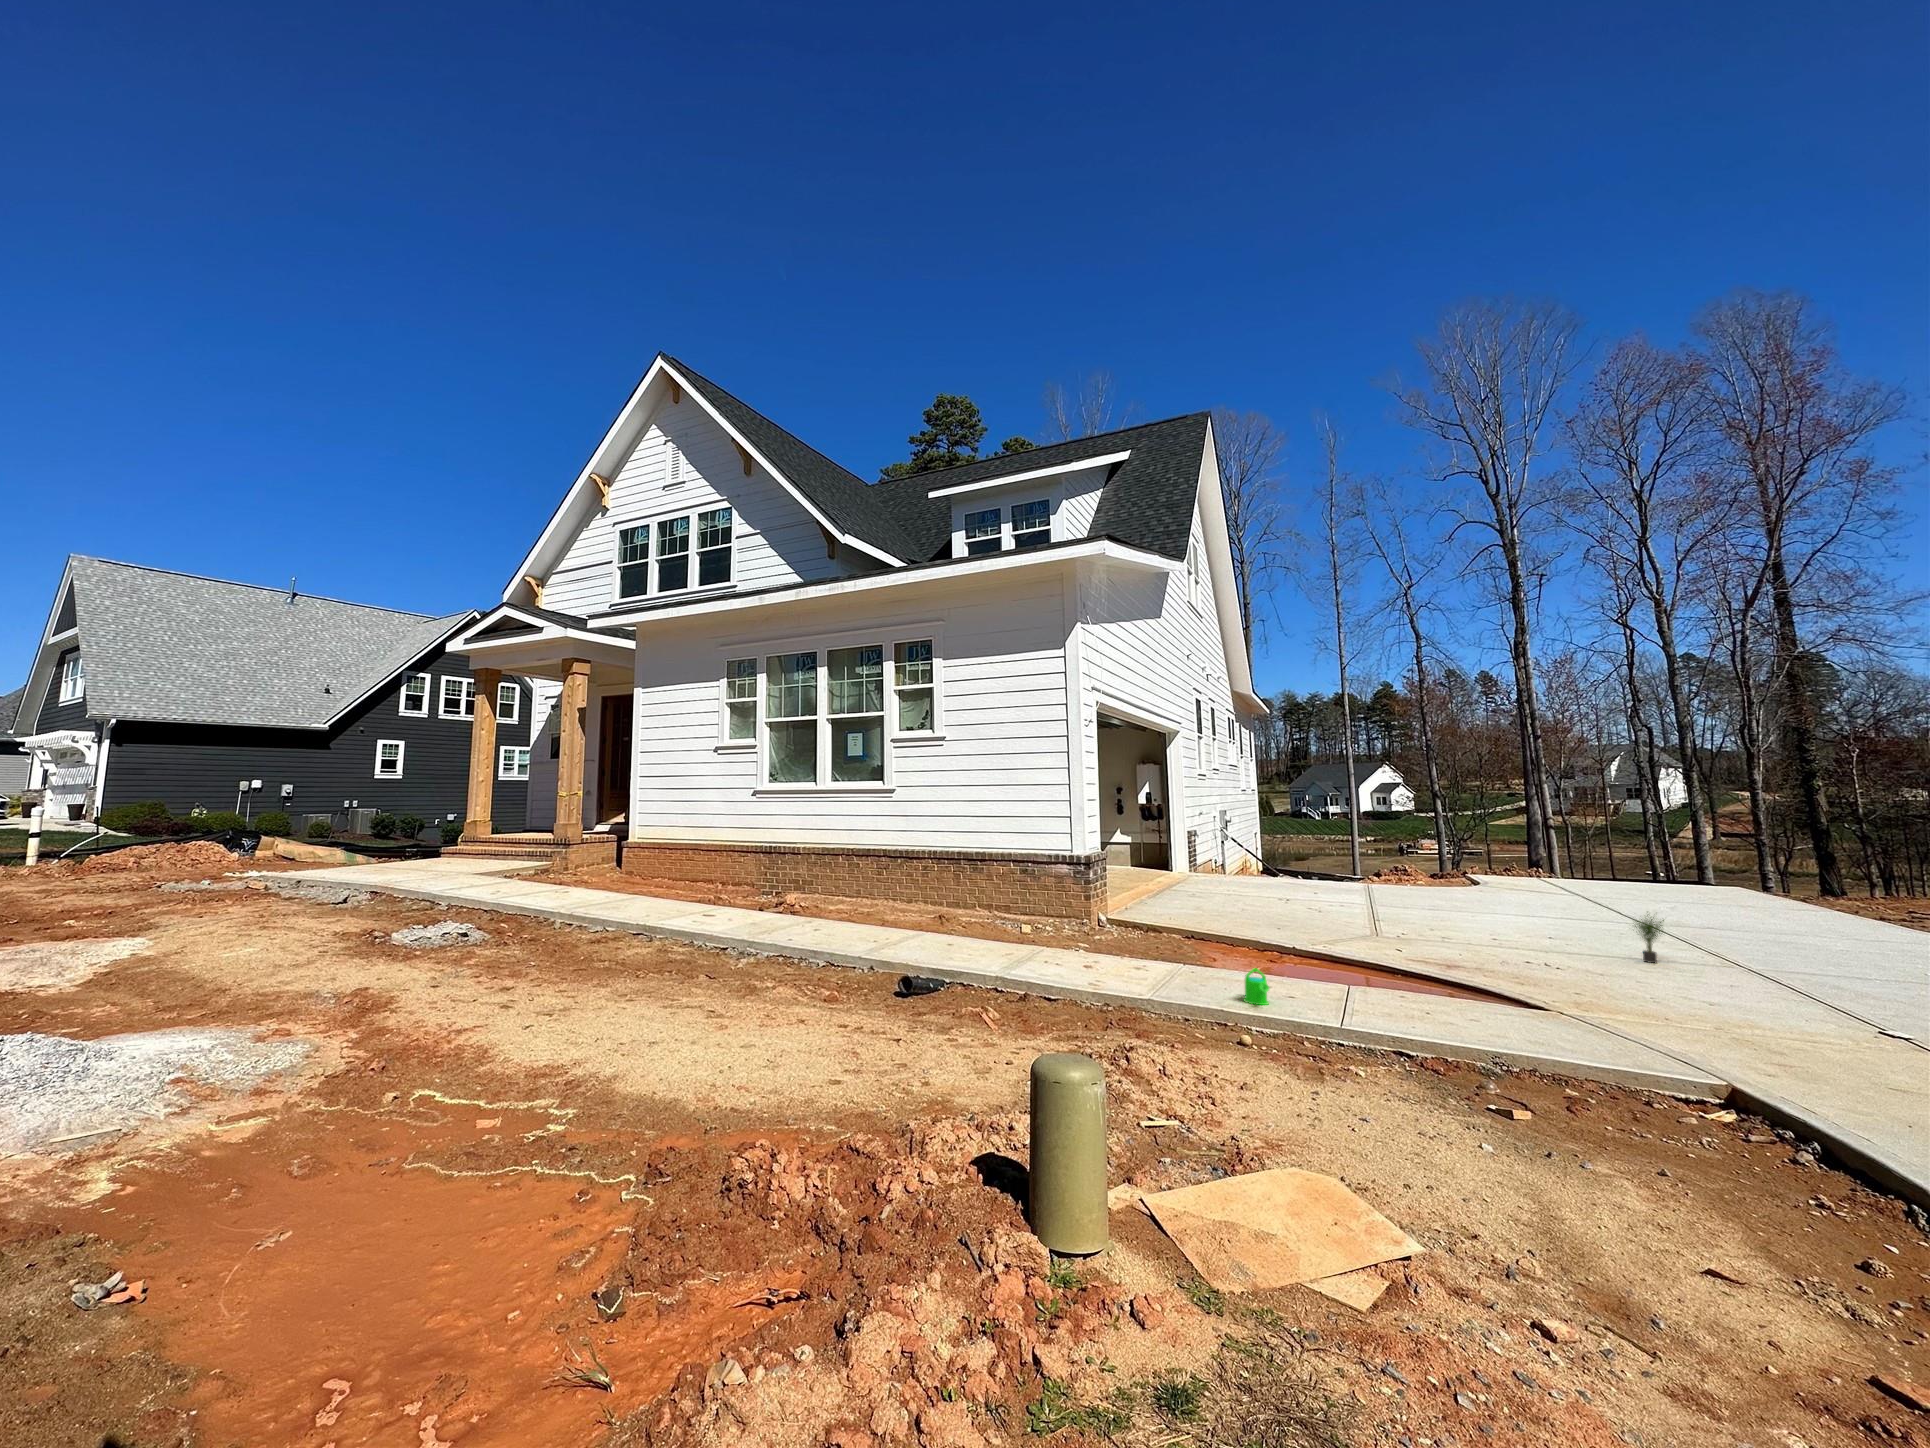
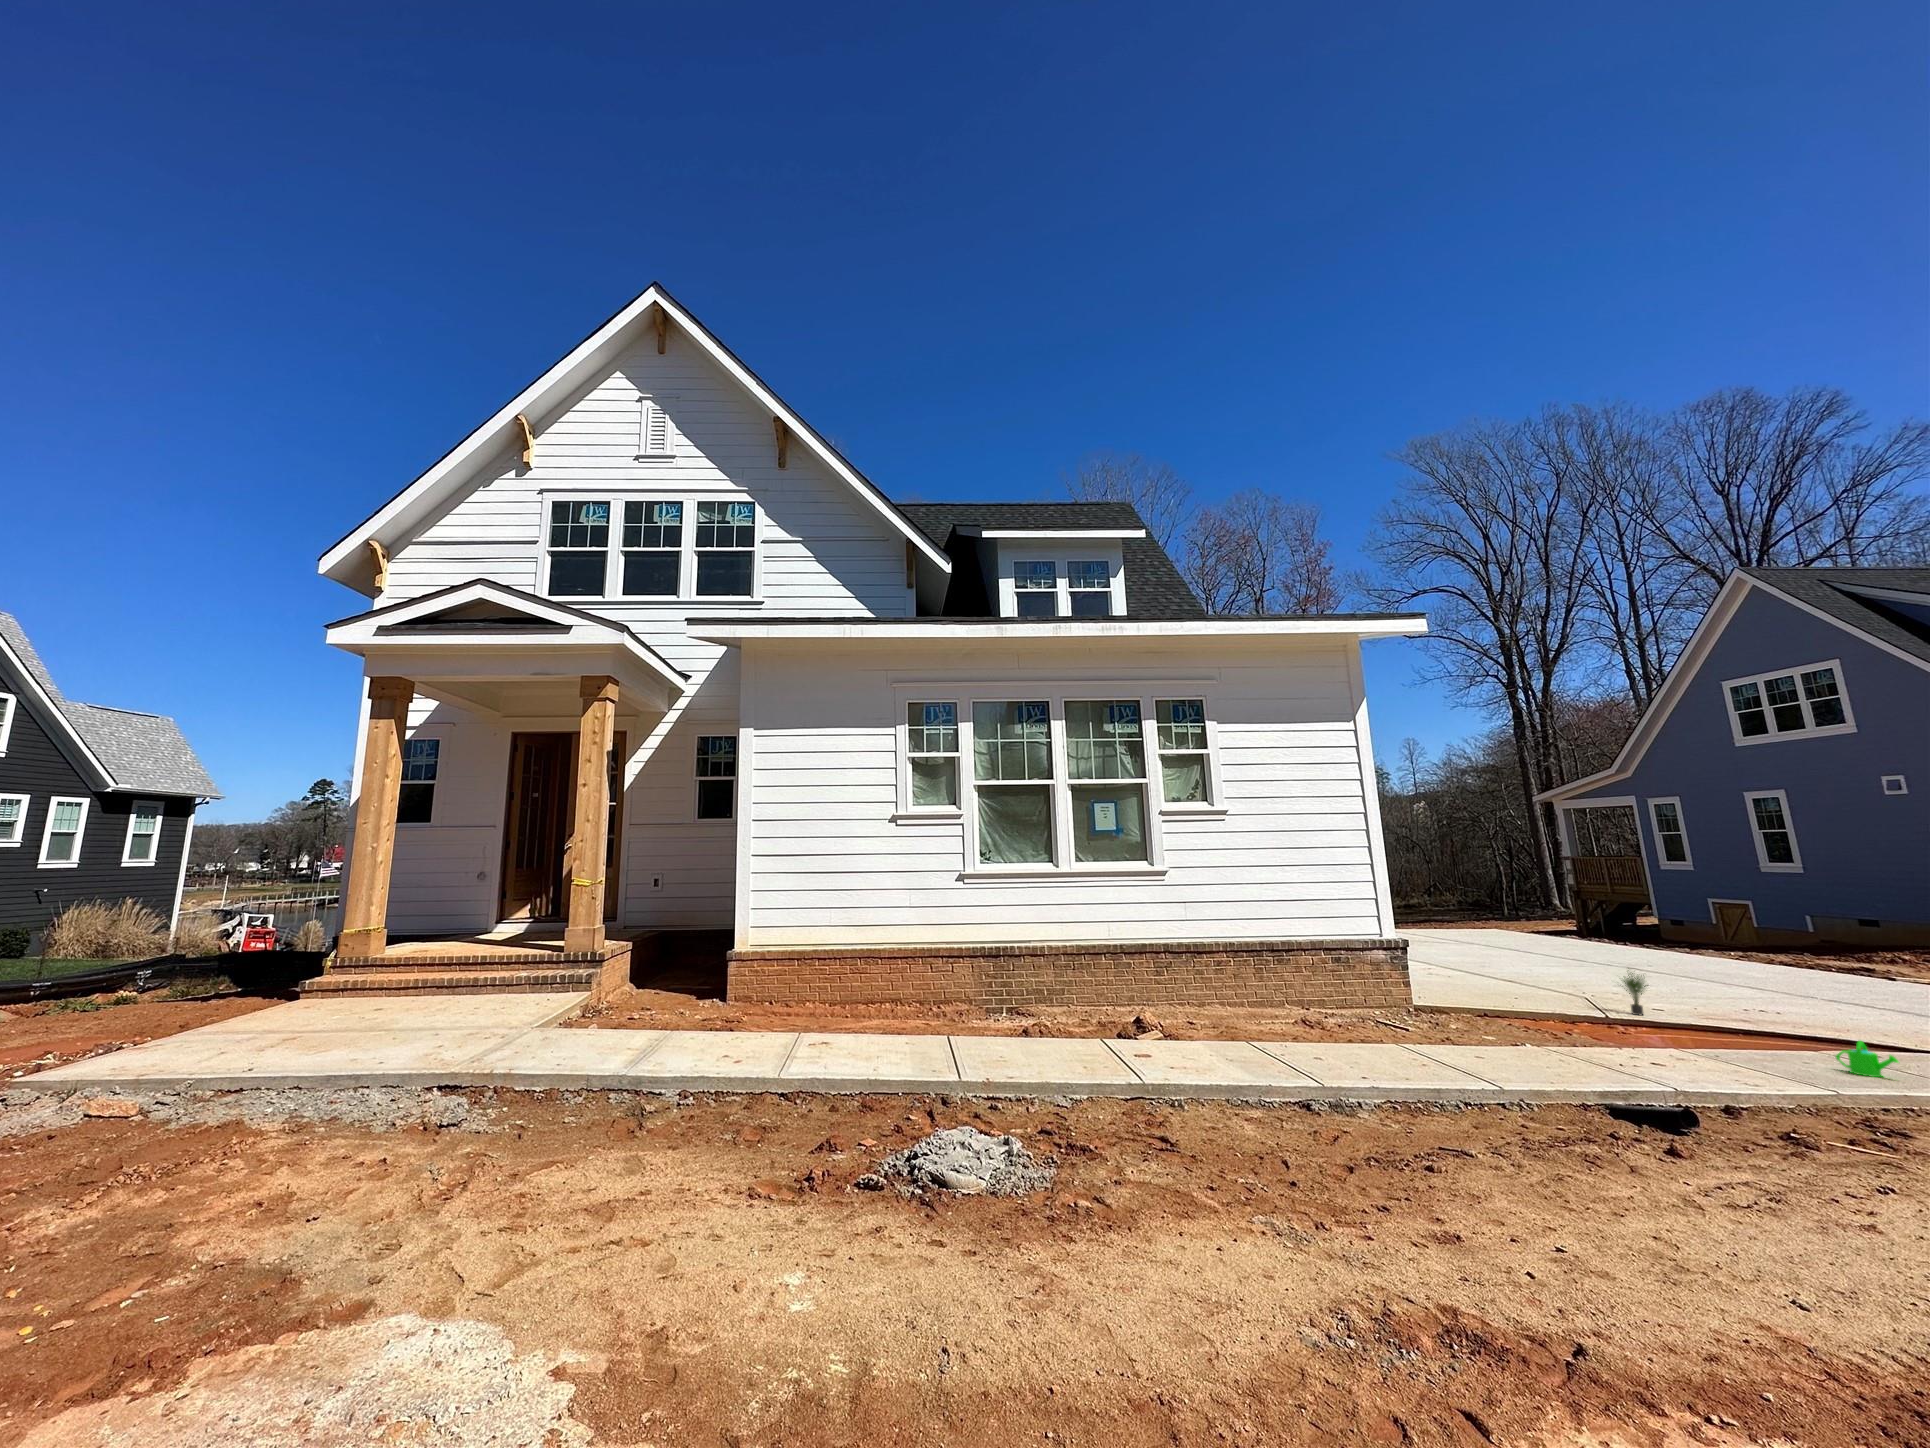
potted plant: present [1635,914,1664,963] -> present [1622,970,1646,1015]

